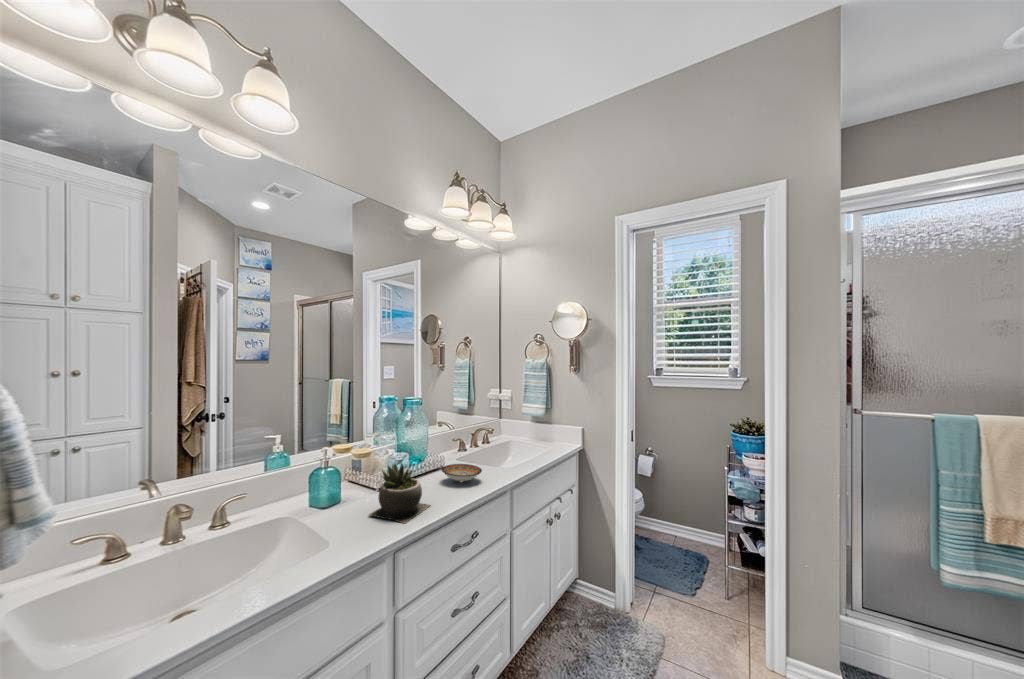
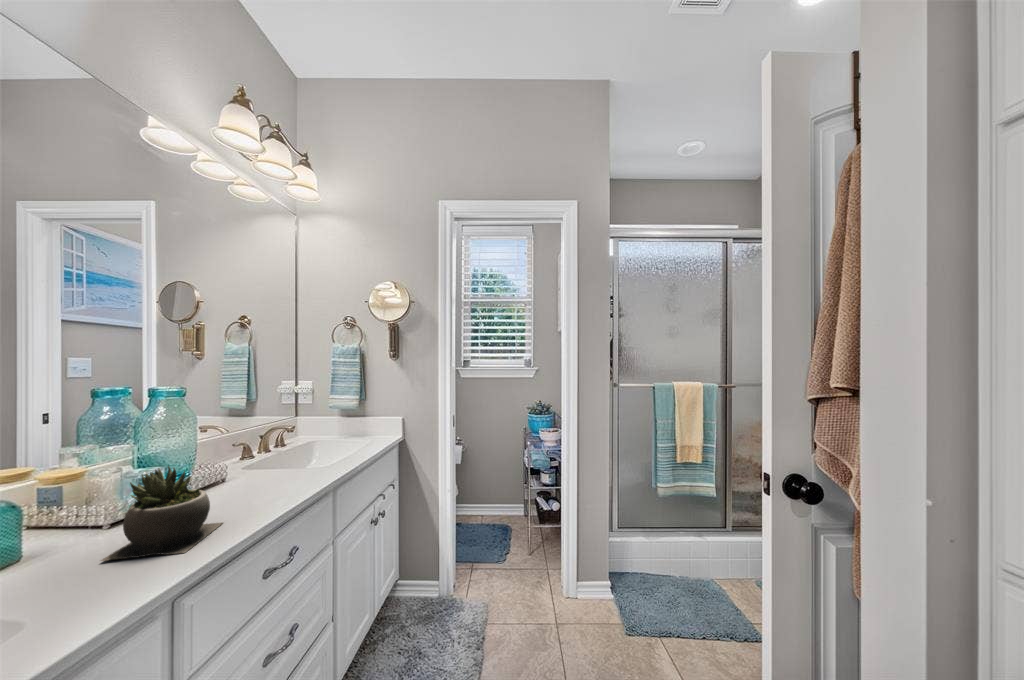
ceramic bowl: present [442,464,482,482] -> none [229,466,294,489]

